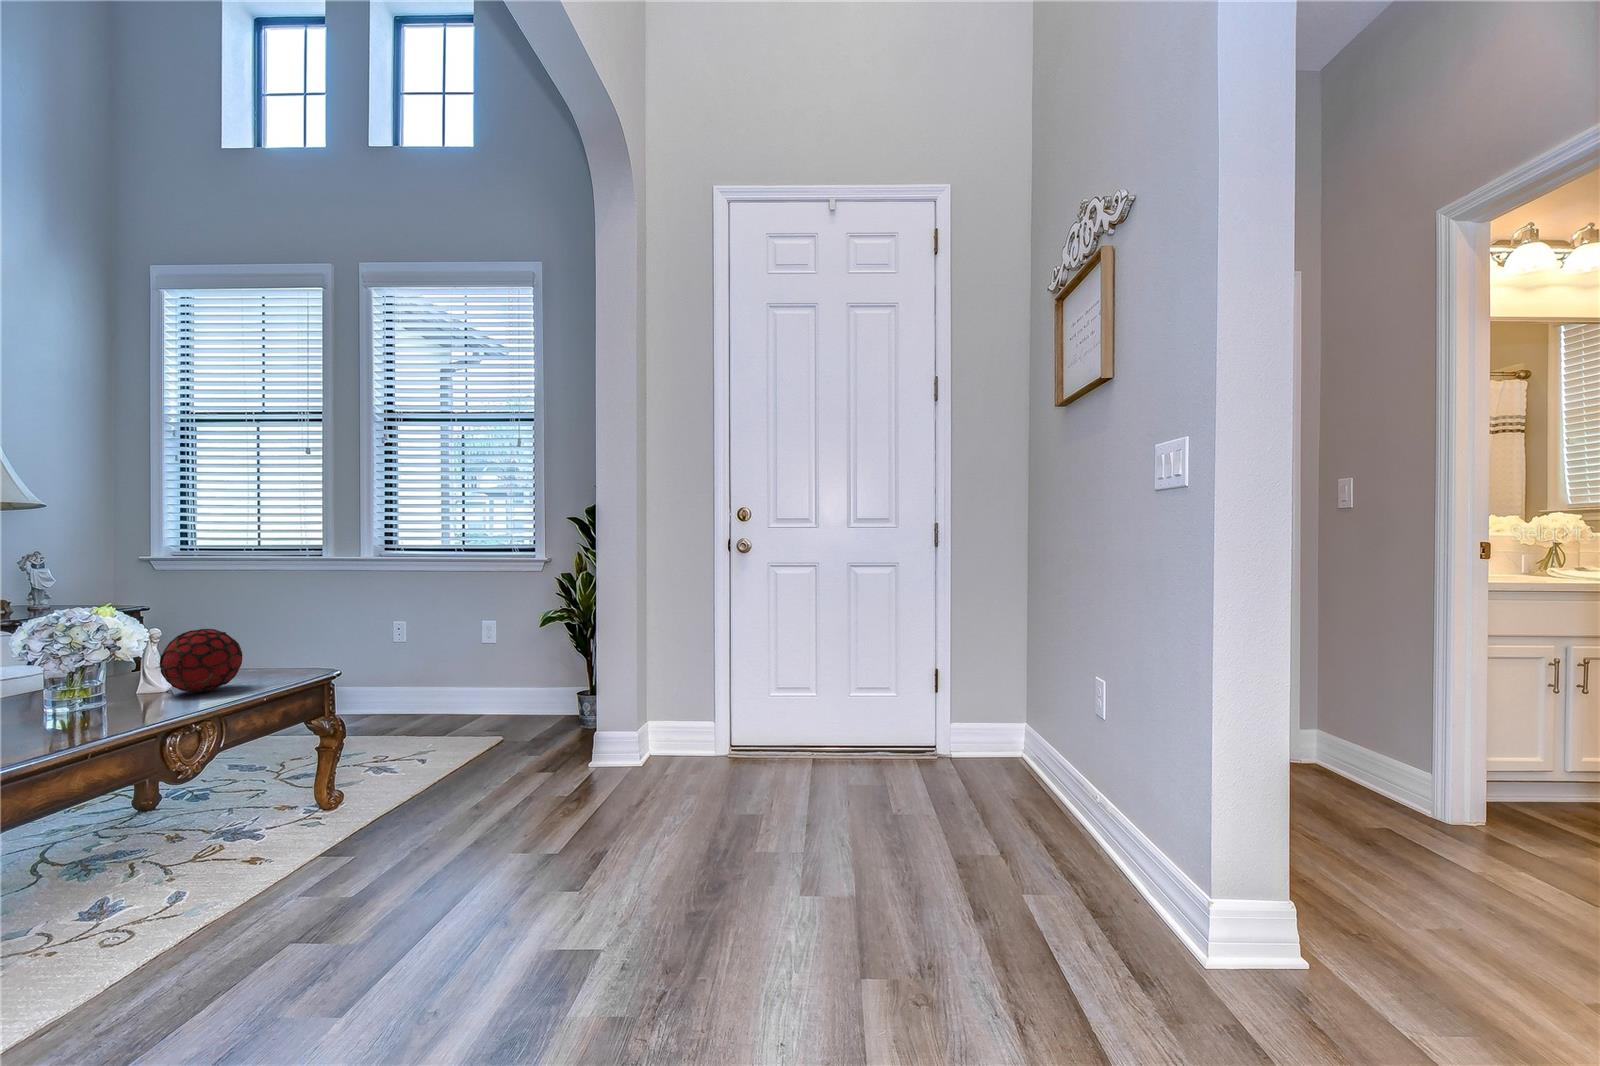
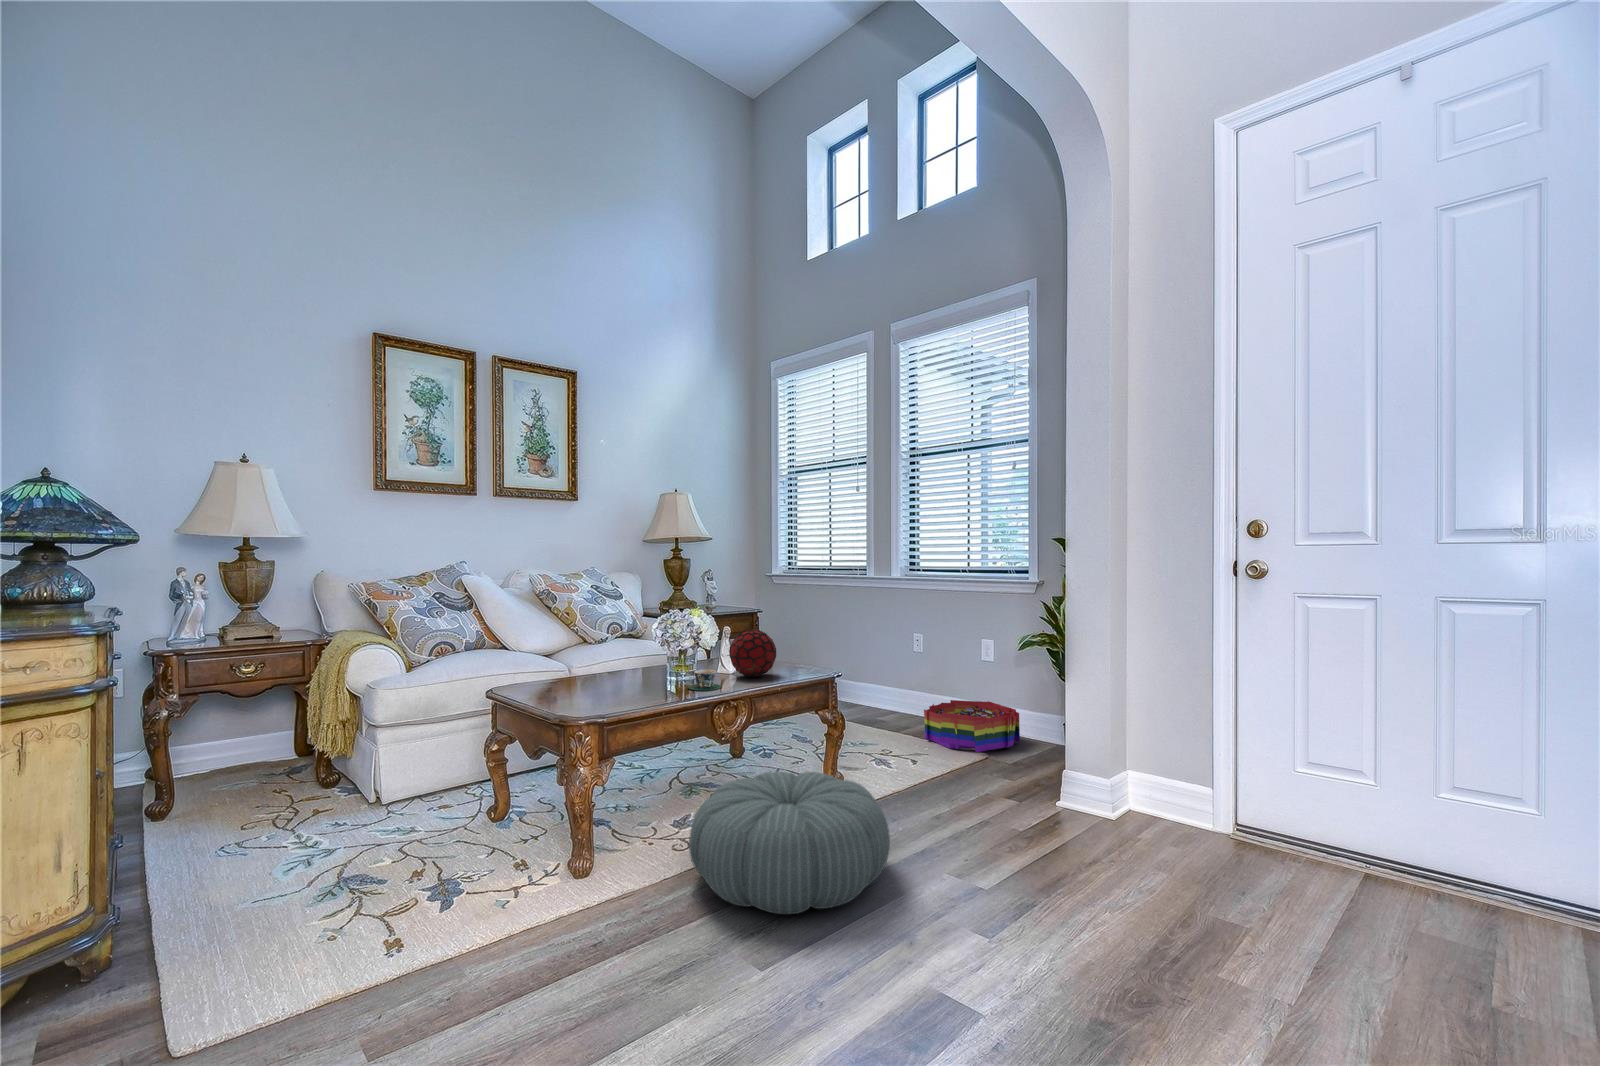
storage bin: none [417,685,524,741] -> present [924,700,1020,752]
teacup: none [94,689,160,721] -> present [688,670,721,691]
pouf: none [168,786,461,970] -> present [689,772,890,914]

